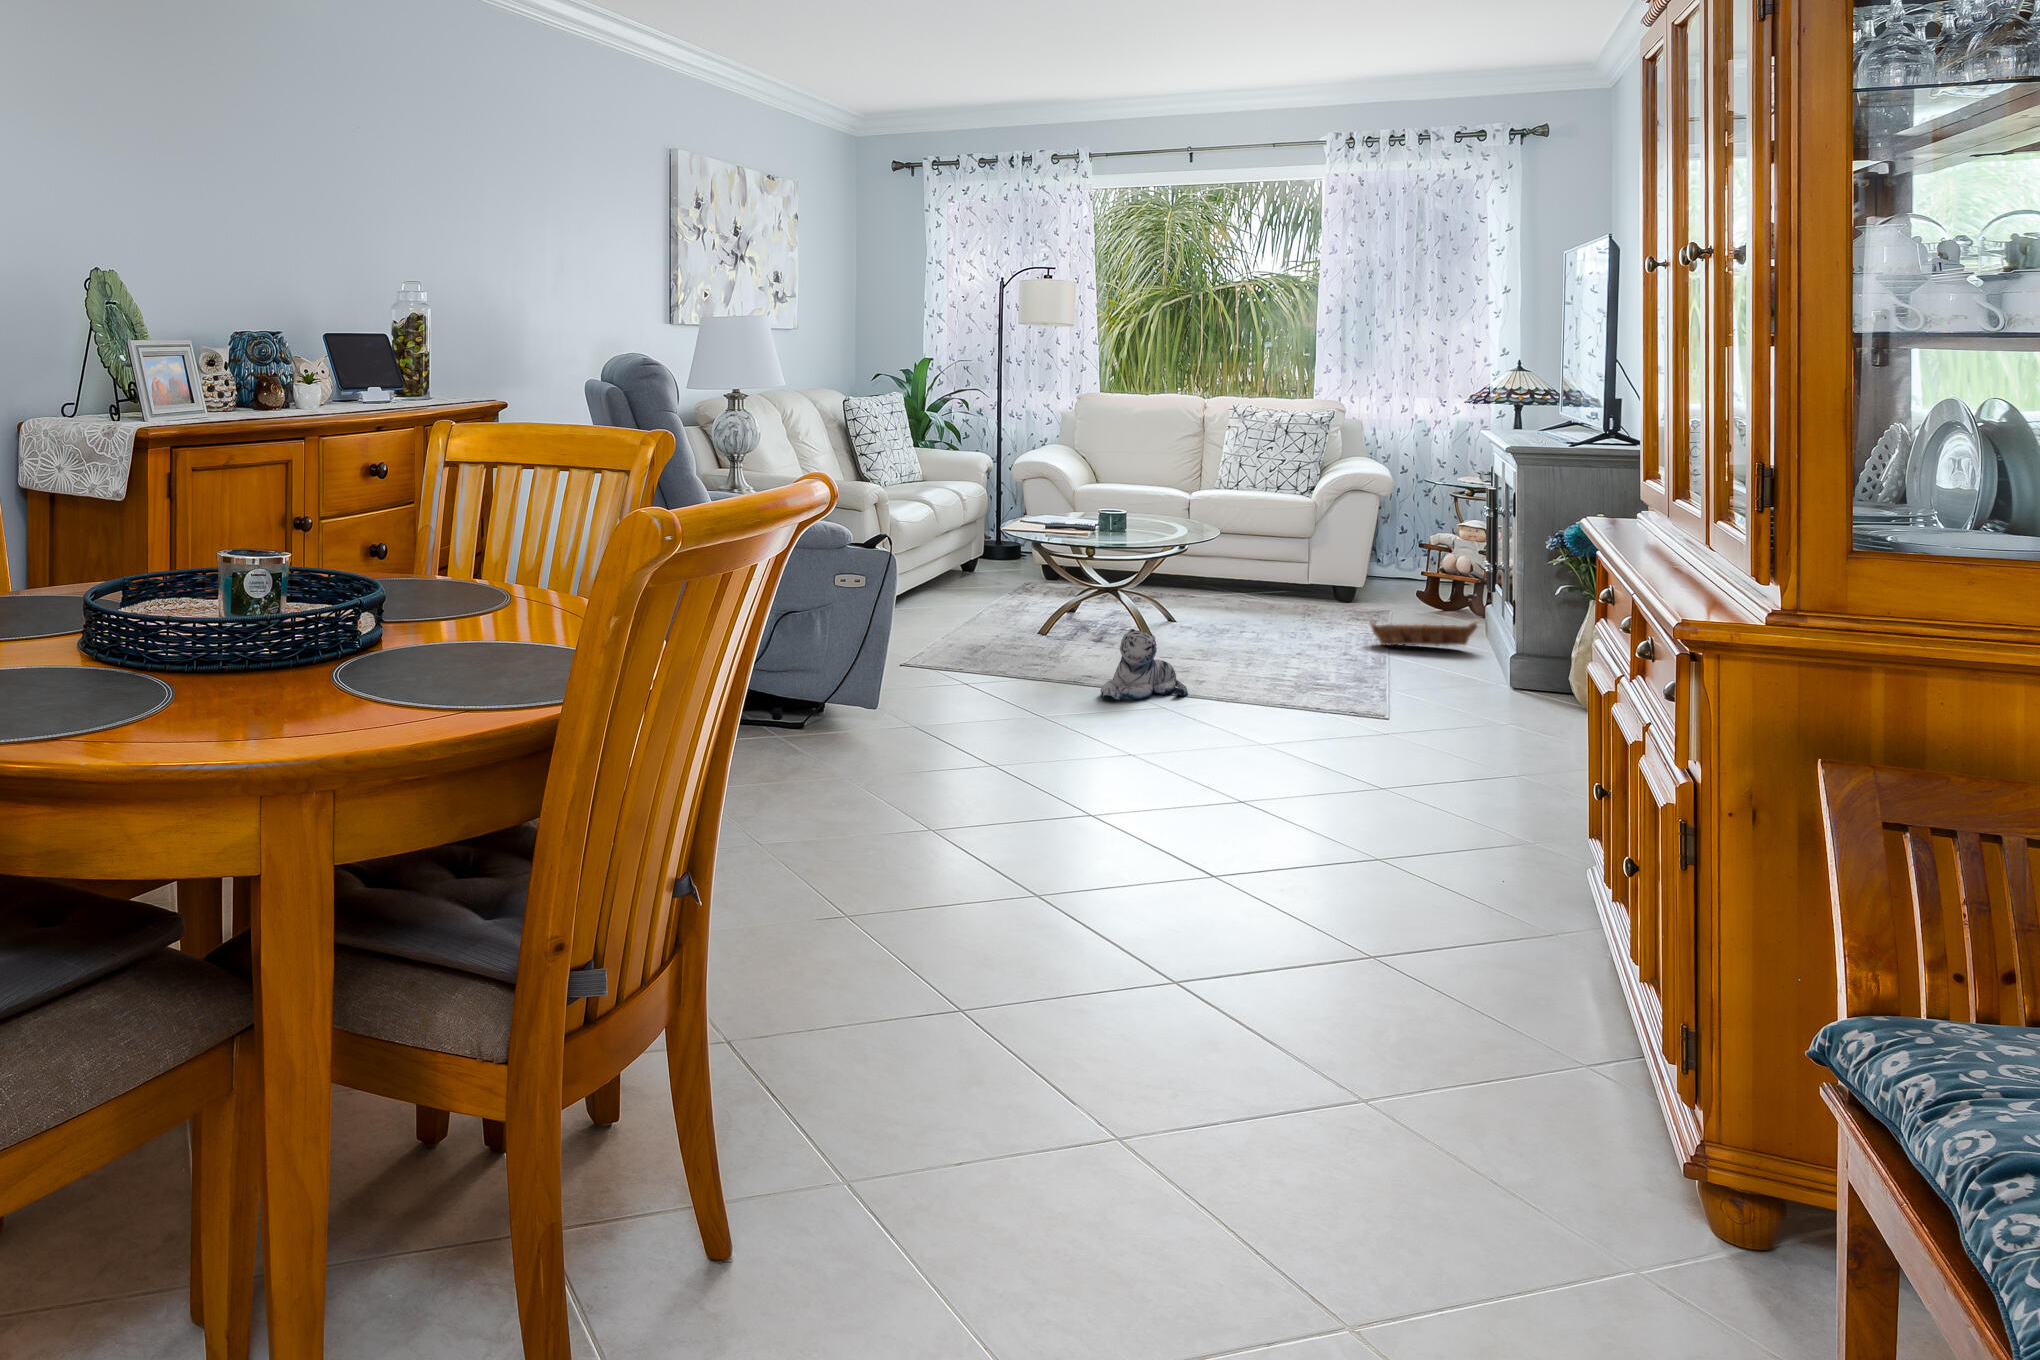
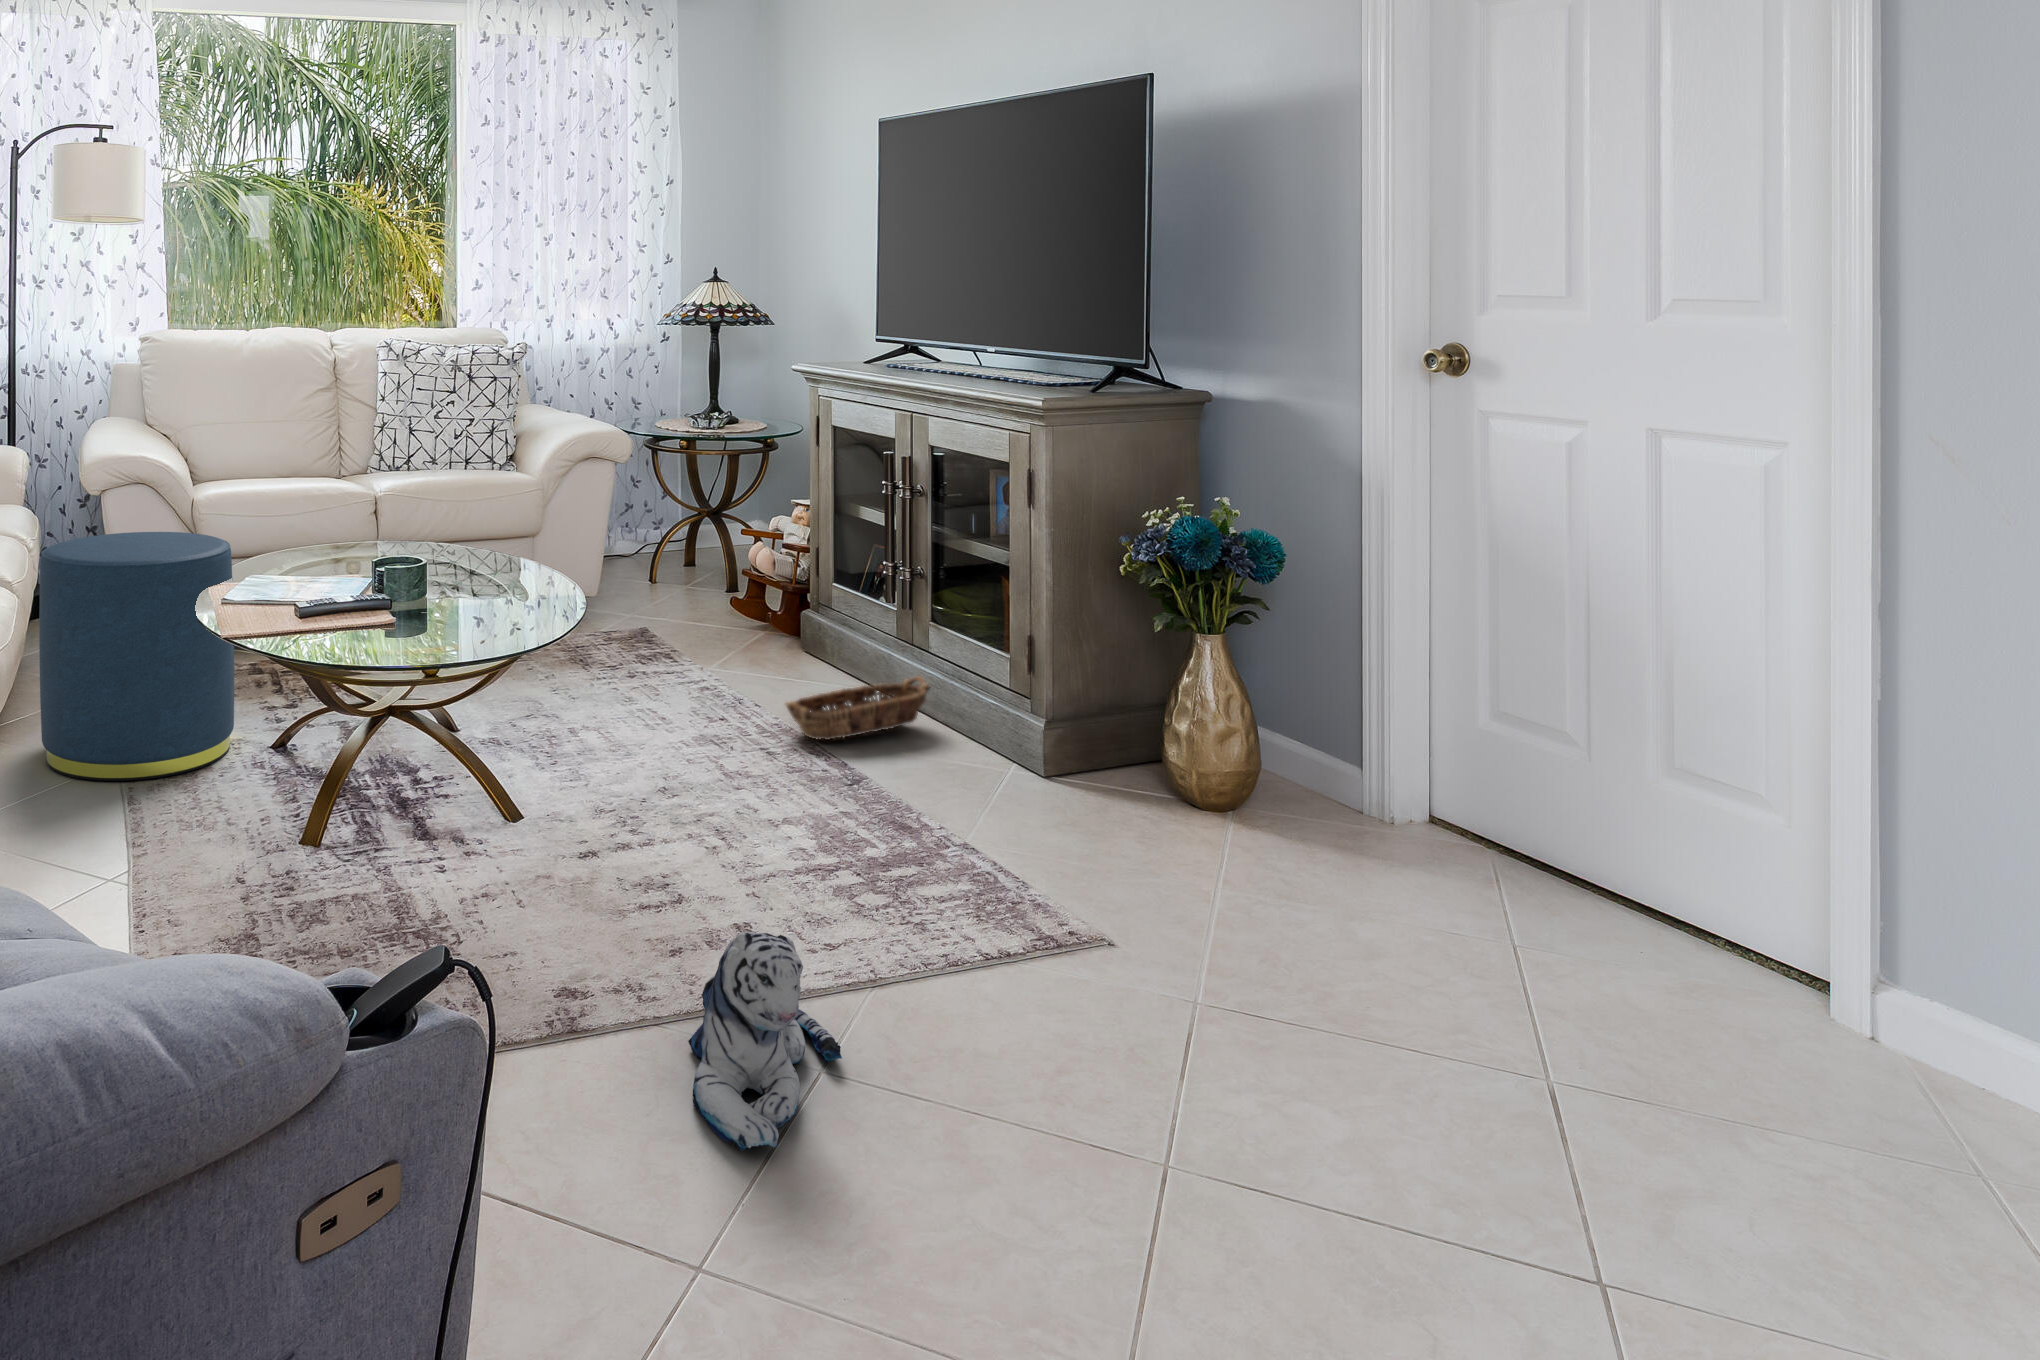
ottoman: none [947,494,1048,611] -> present [39,532,234,781]

